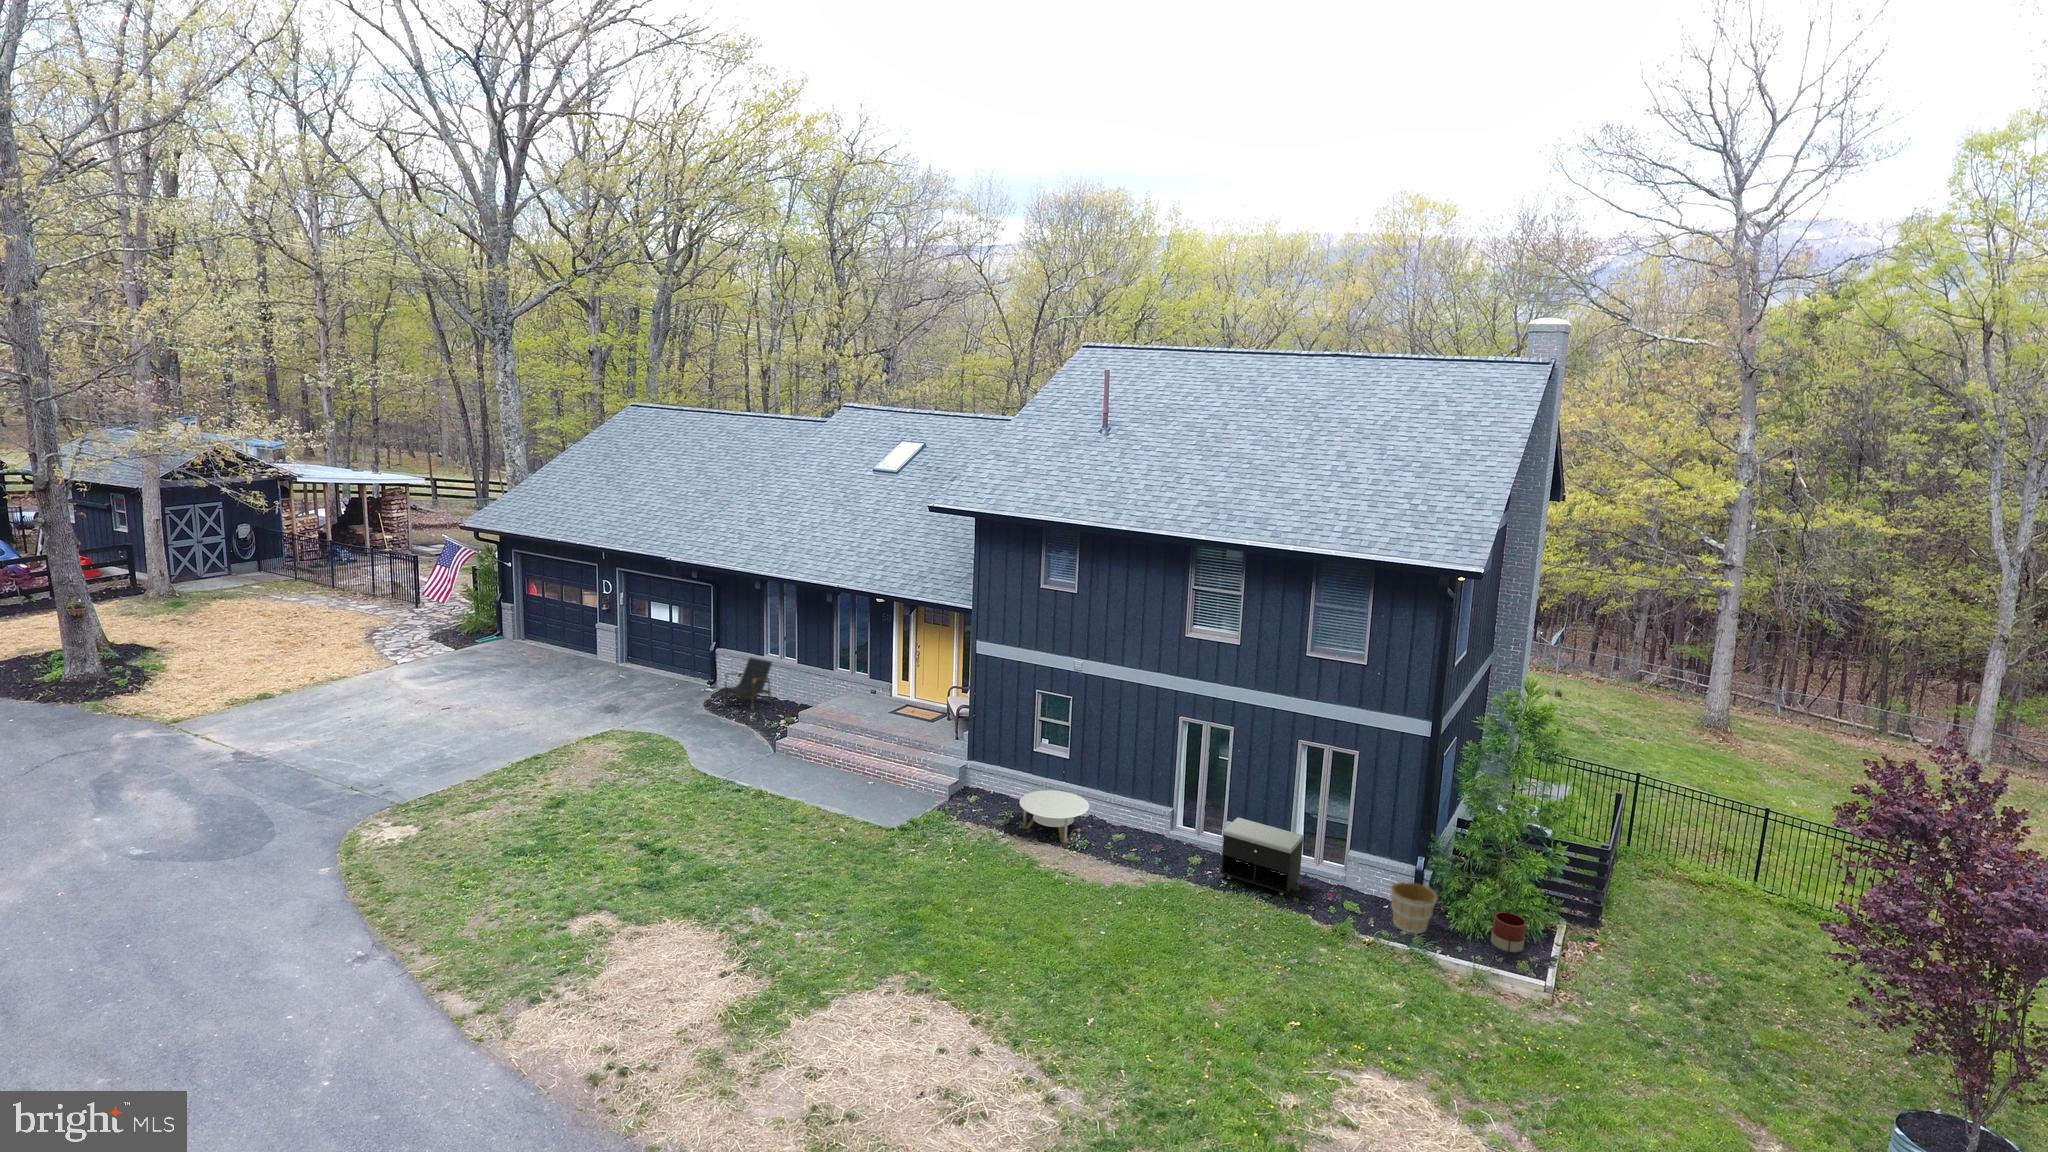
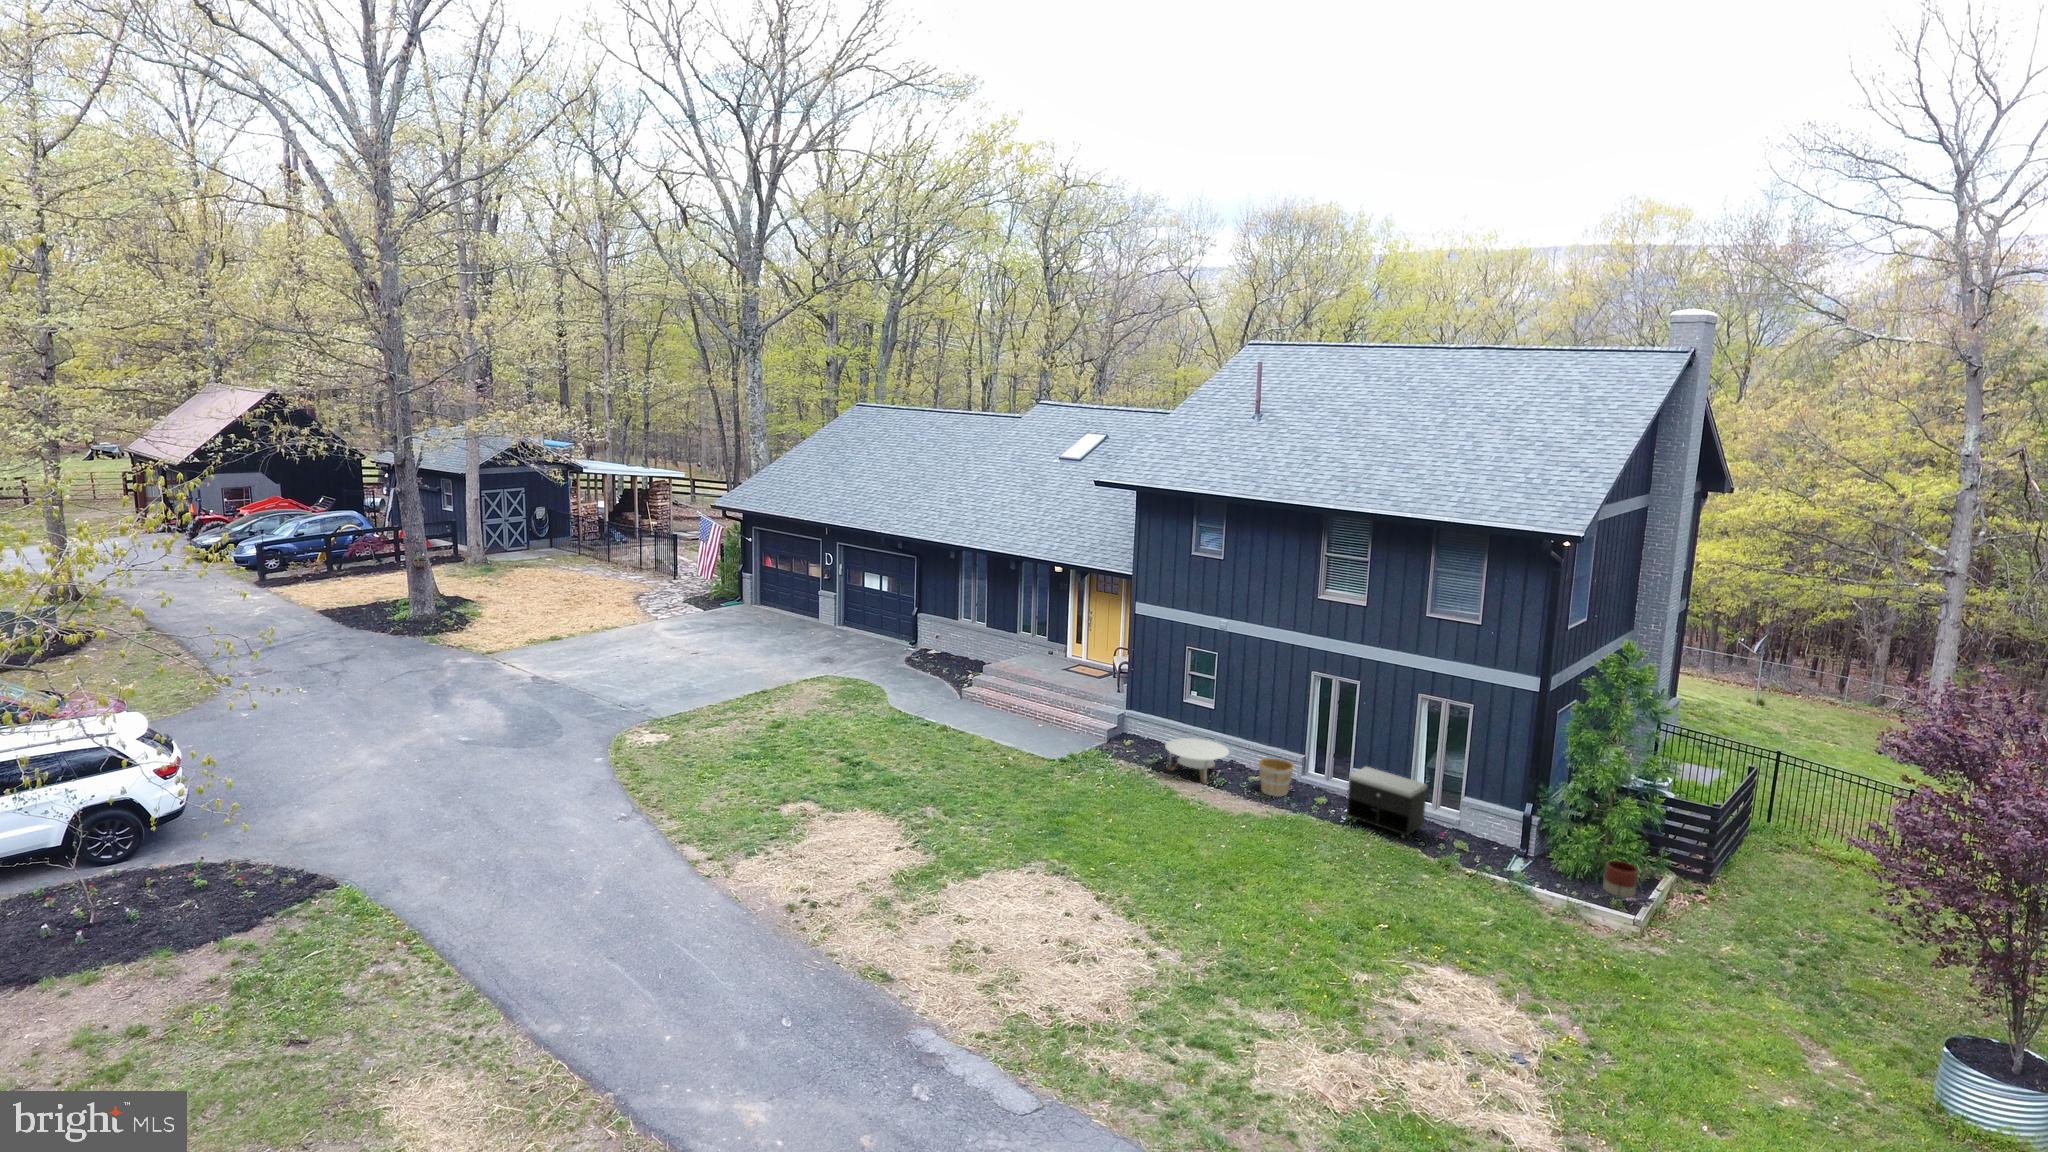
lounge chair: present [723,658,772,709] -> none [917,622,960,667]
wooden bucket: present [1390,882,1437,934] -> present [1258,758,1295,797]

